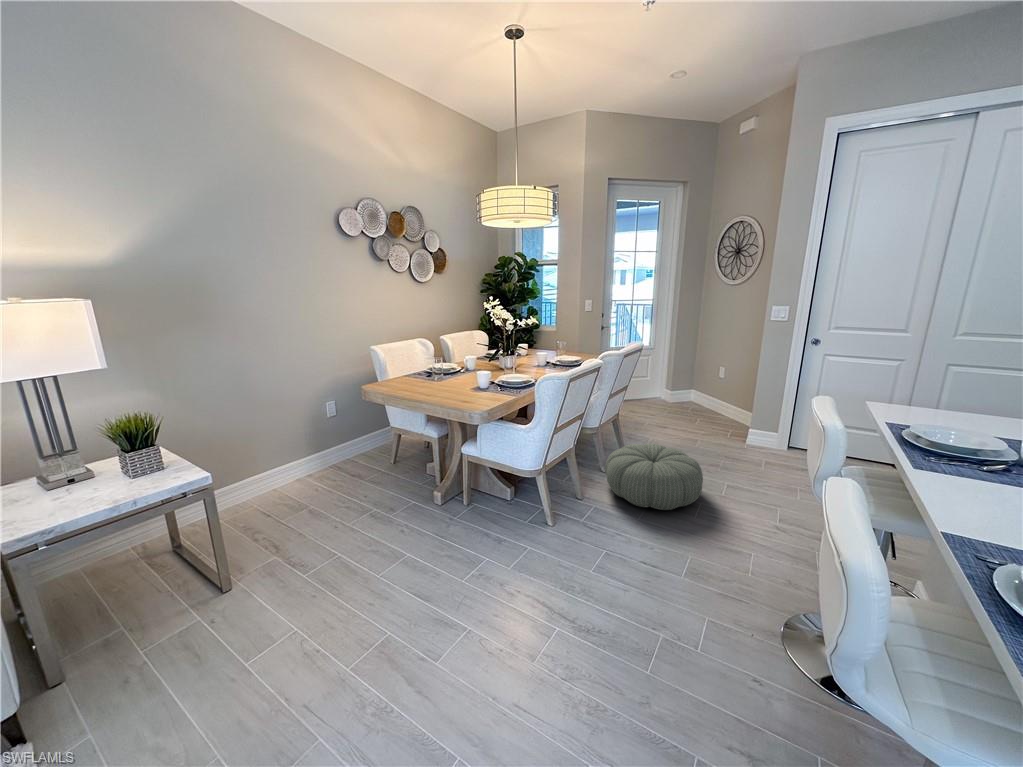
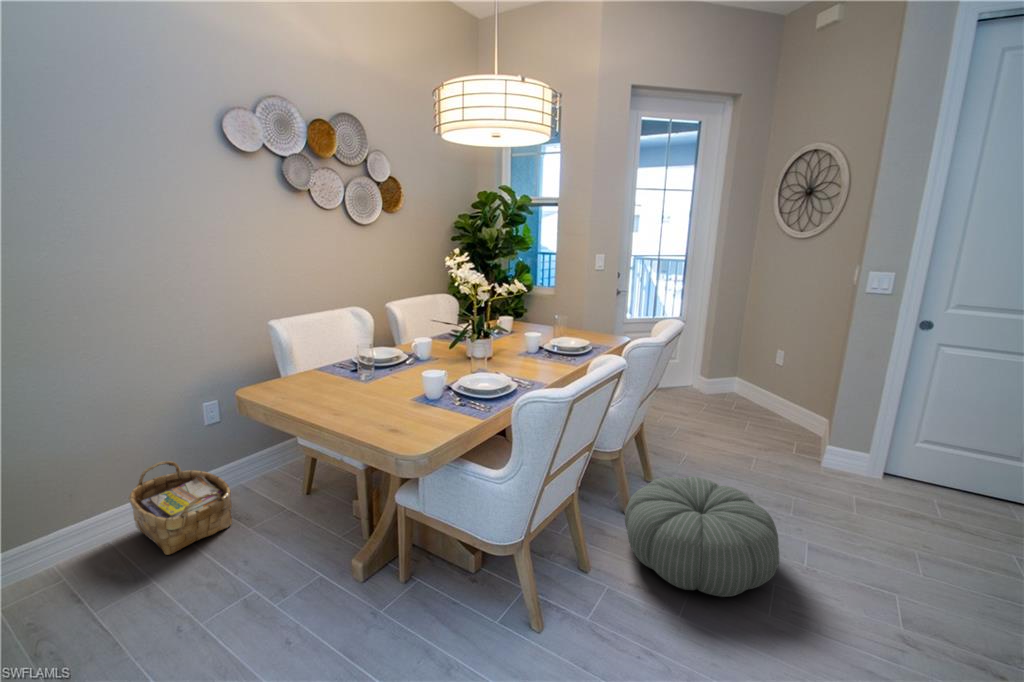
woven basket: none [288,439,351,494] -> present [129,461,232,555]

